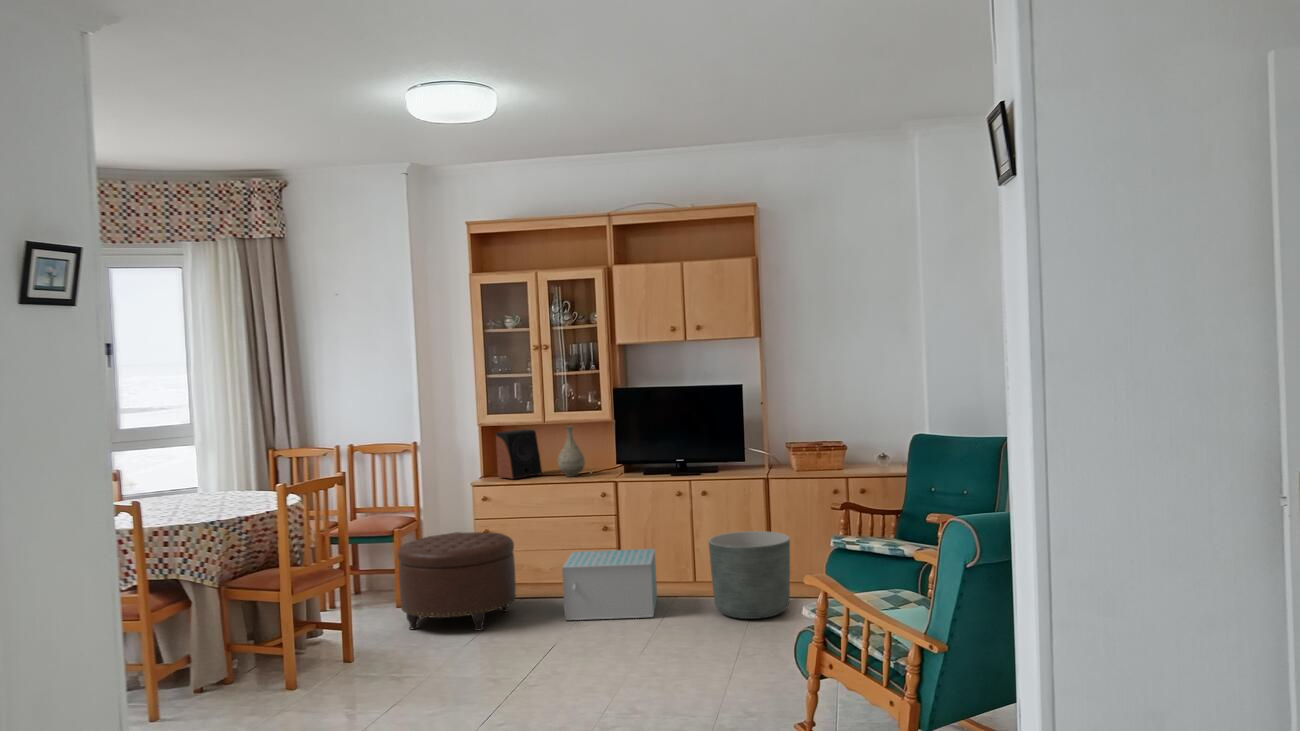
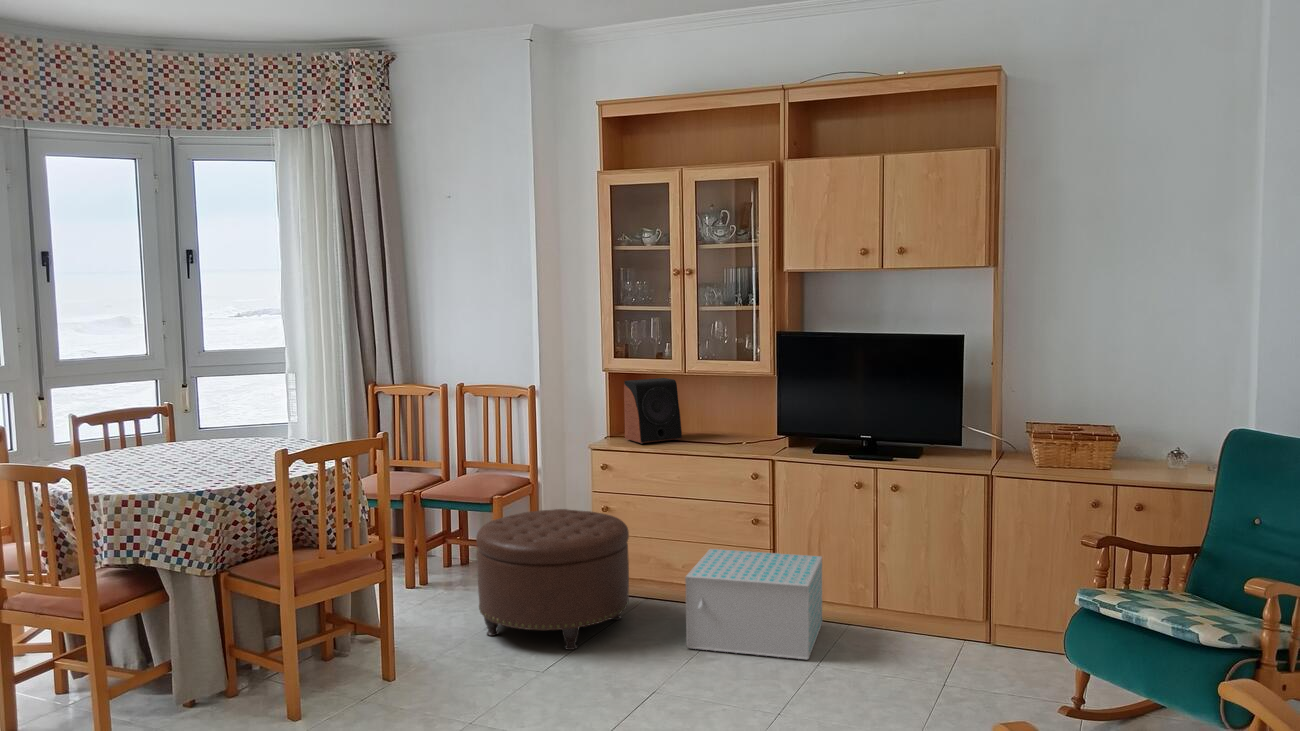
vase: present [558,426,585,477] -> none [701,379,737,446]
planter: present [708,531,790,619] -> none [895,548,1020,686]

